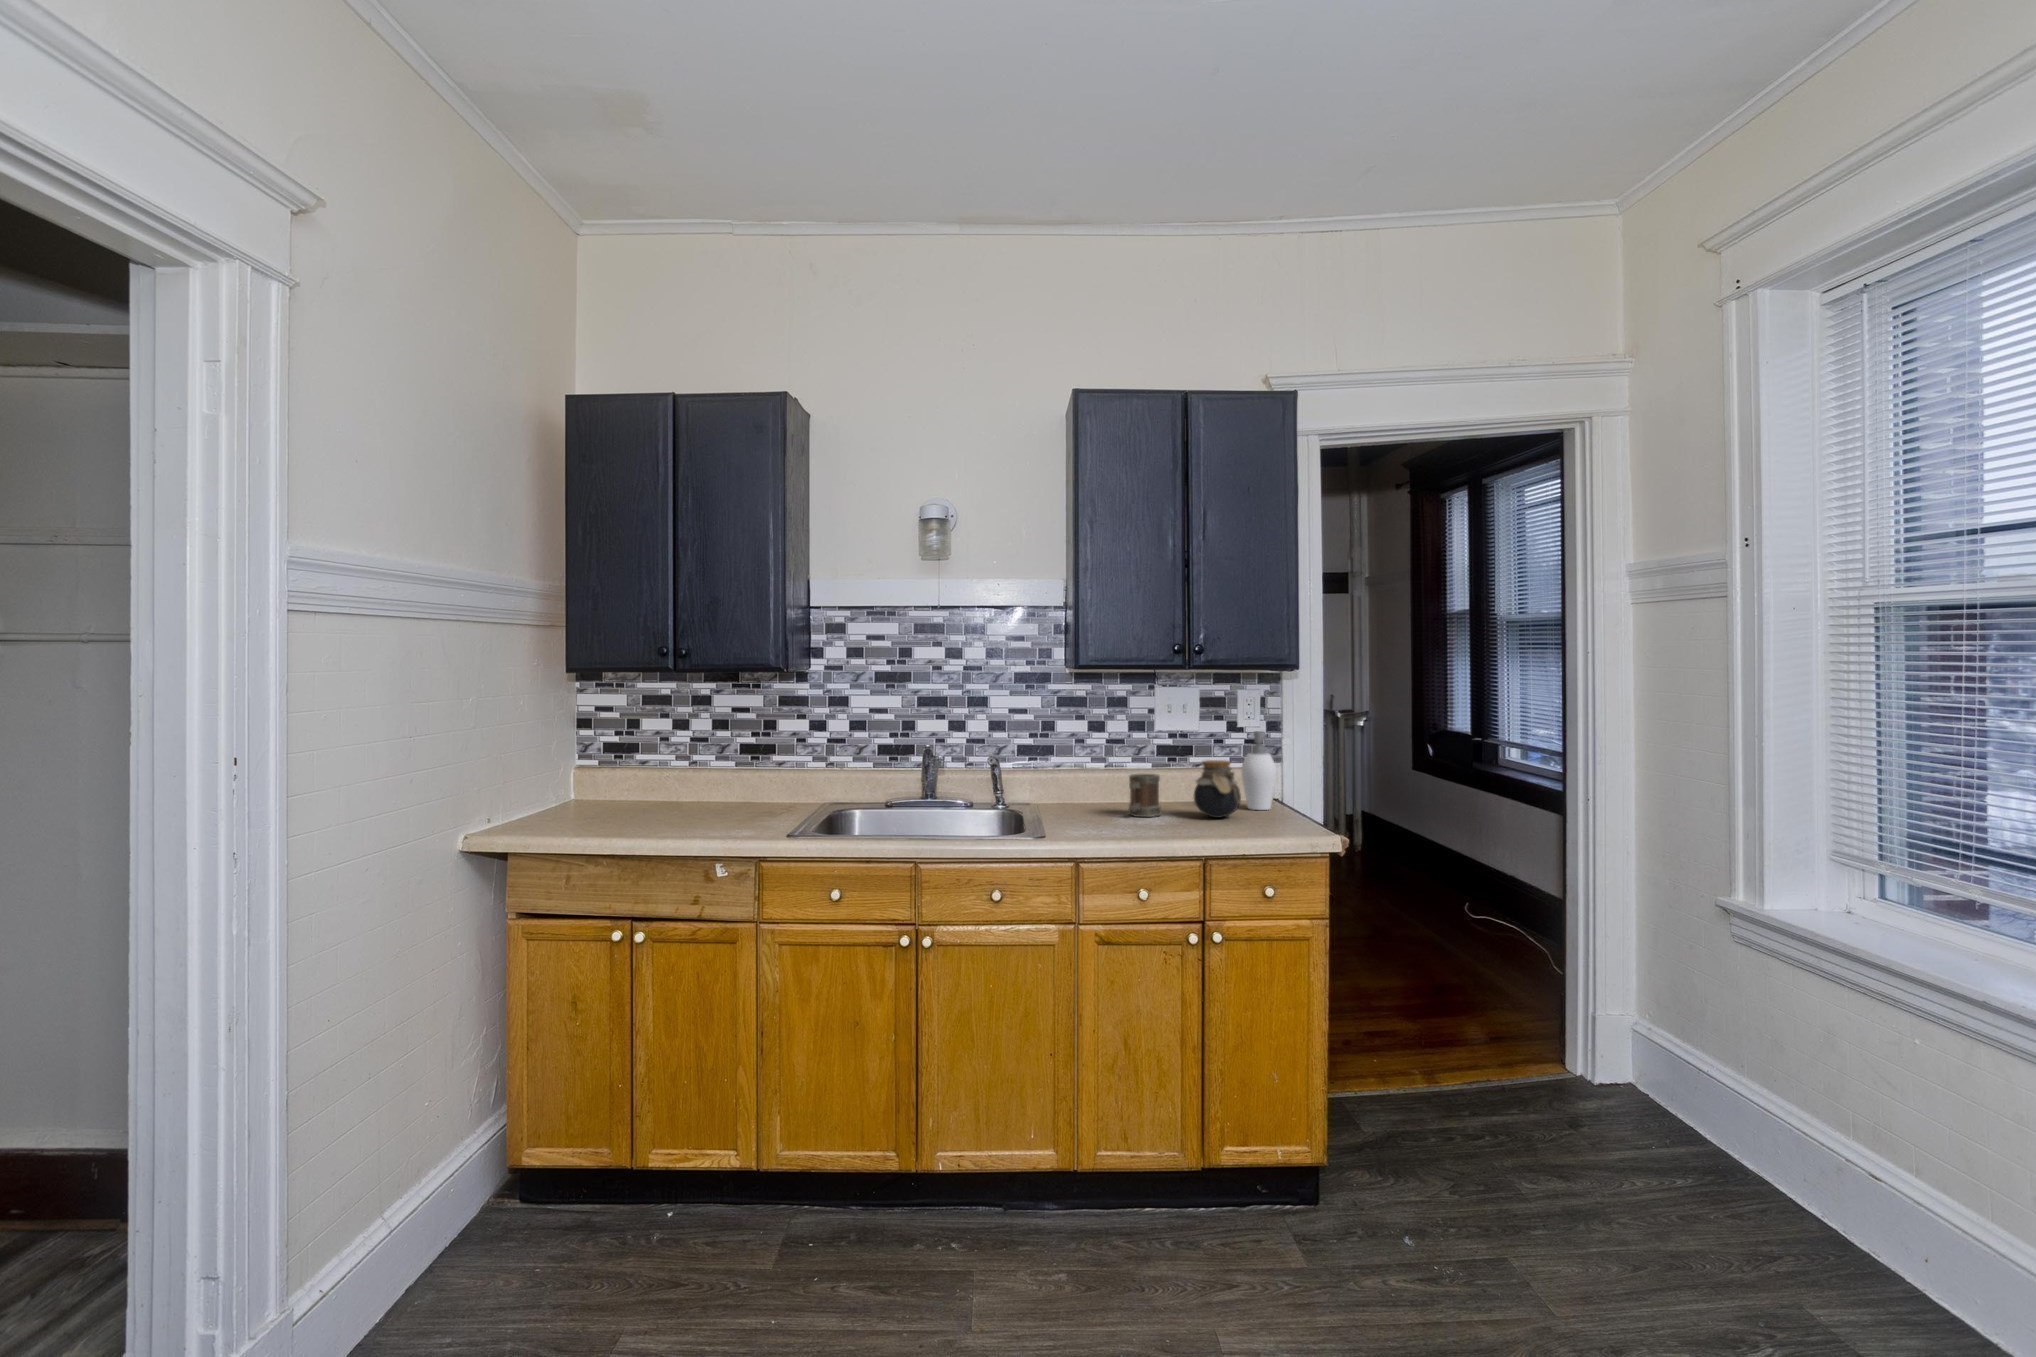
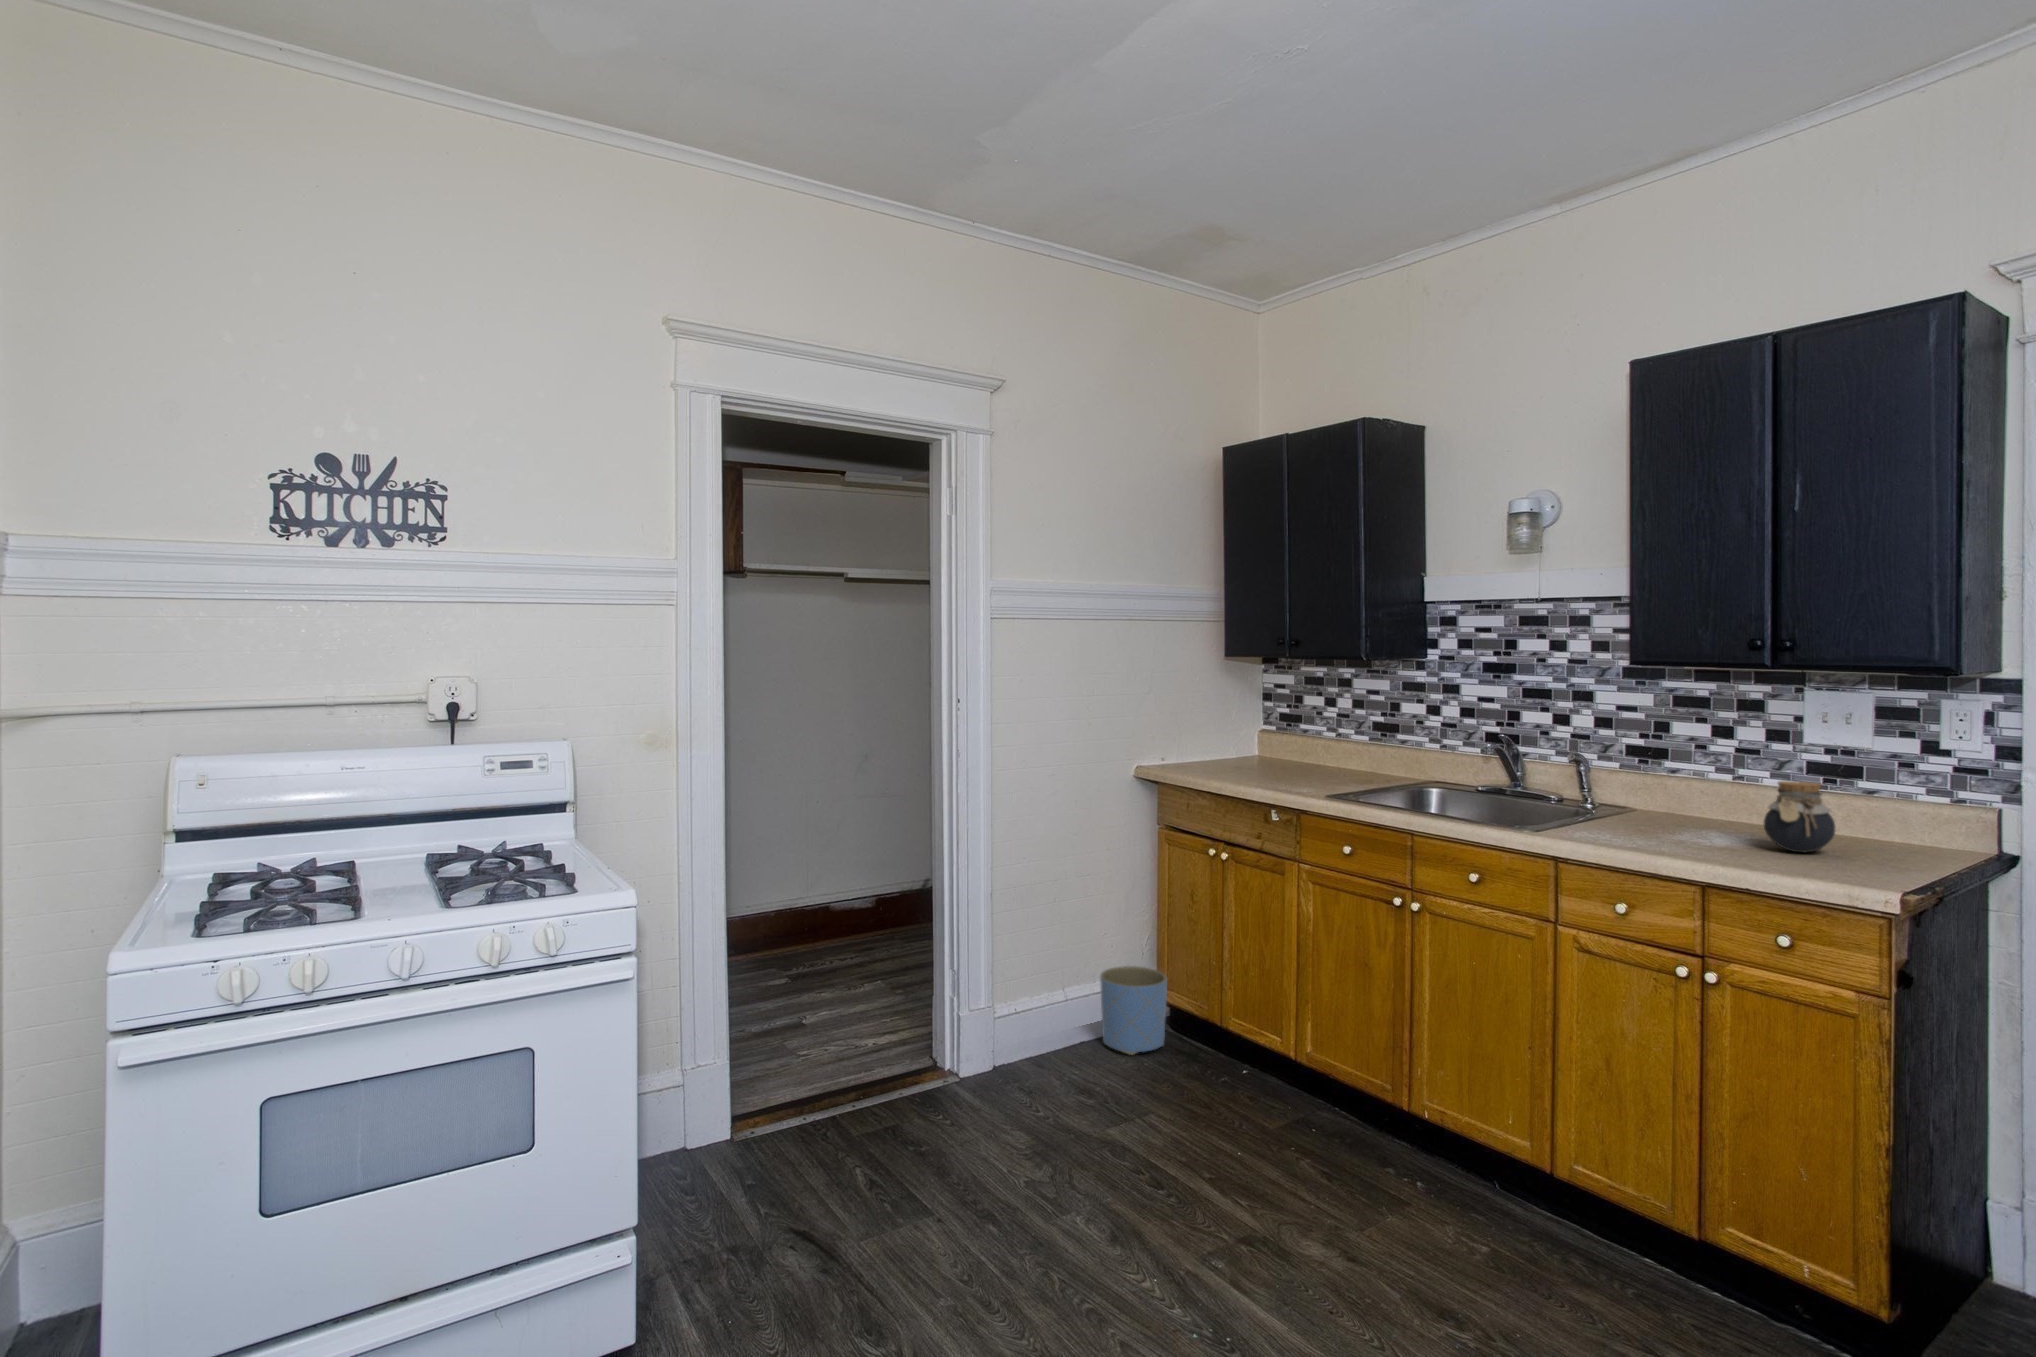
soap dispenser: present [1241,731,1276,810] -> none [1876,753,1936,857]
mug: present [1128,773,1161,817] -> none [1683,788,1738,840]
planter: none [420,1120,536,1270] -> present [1100,966,1167,1055]

